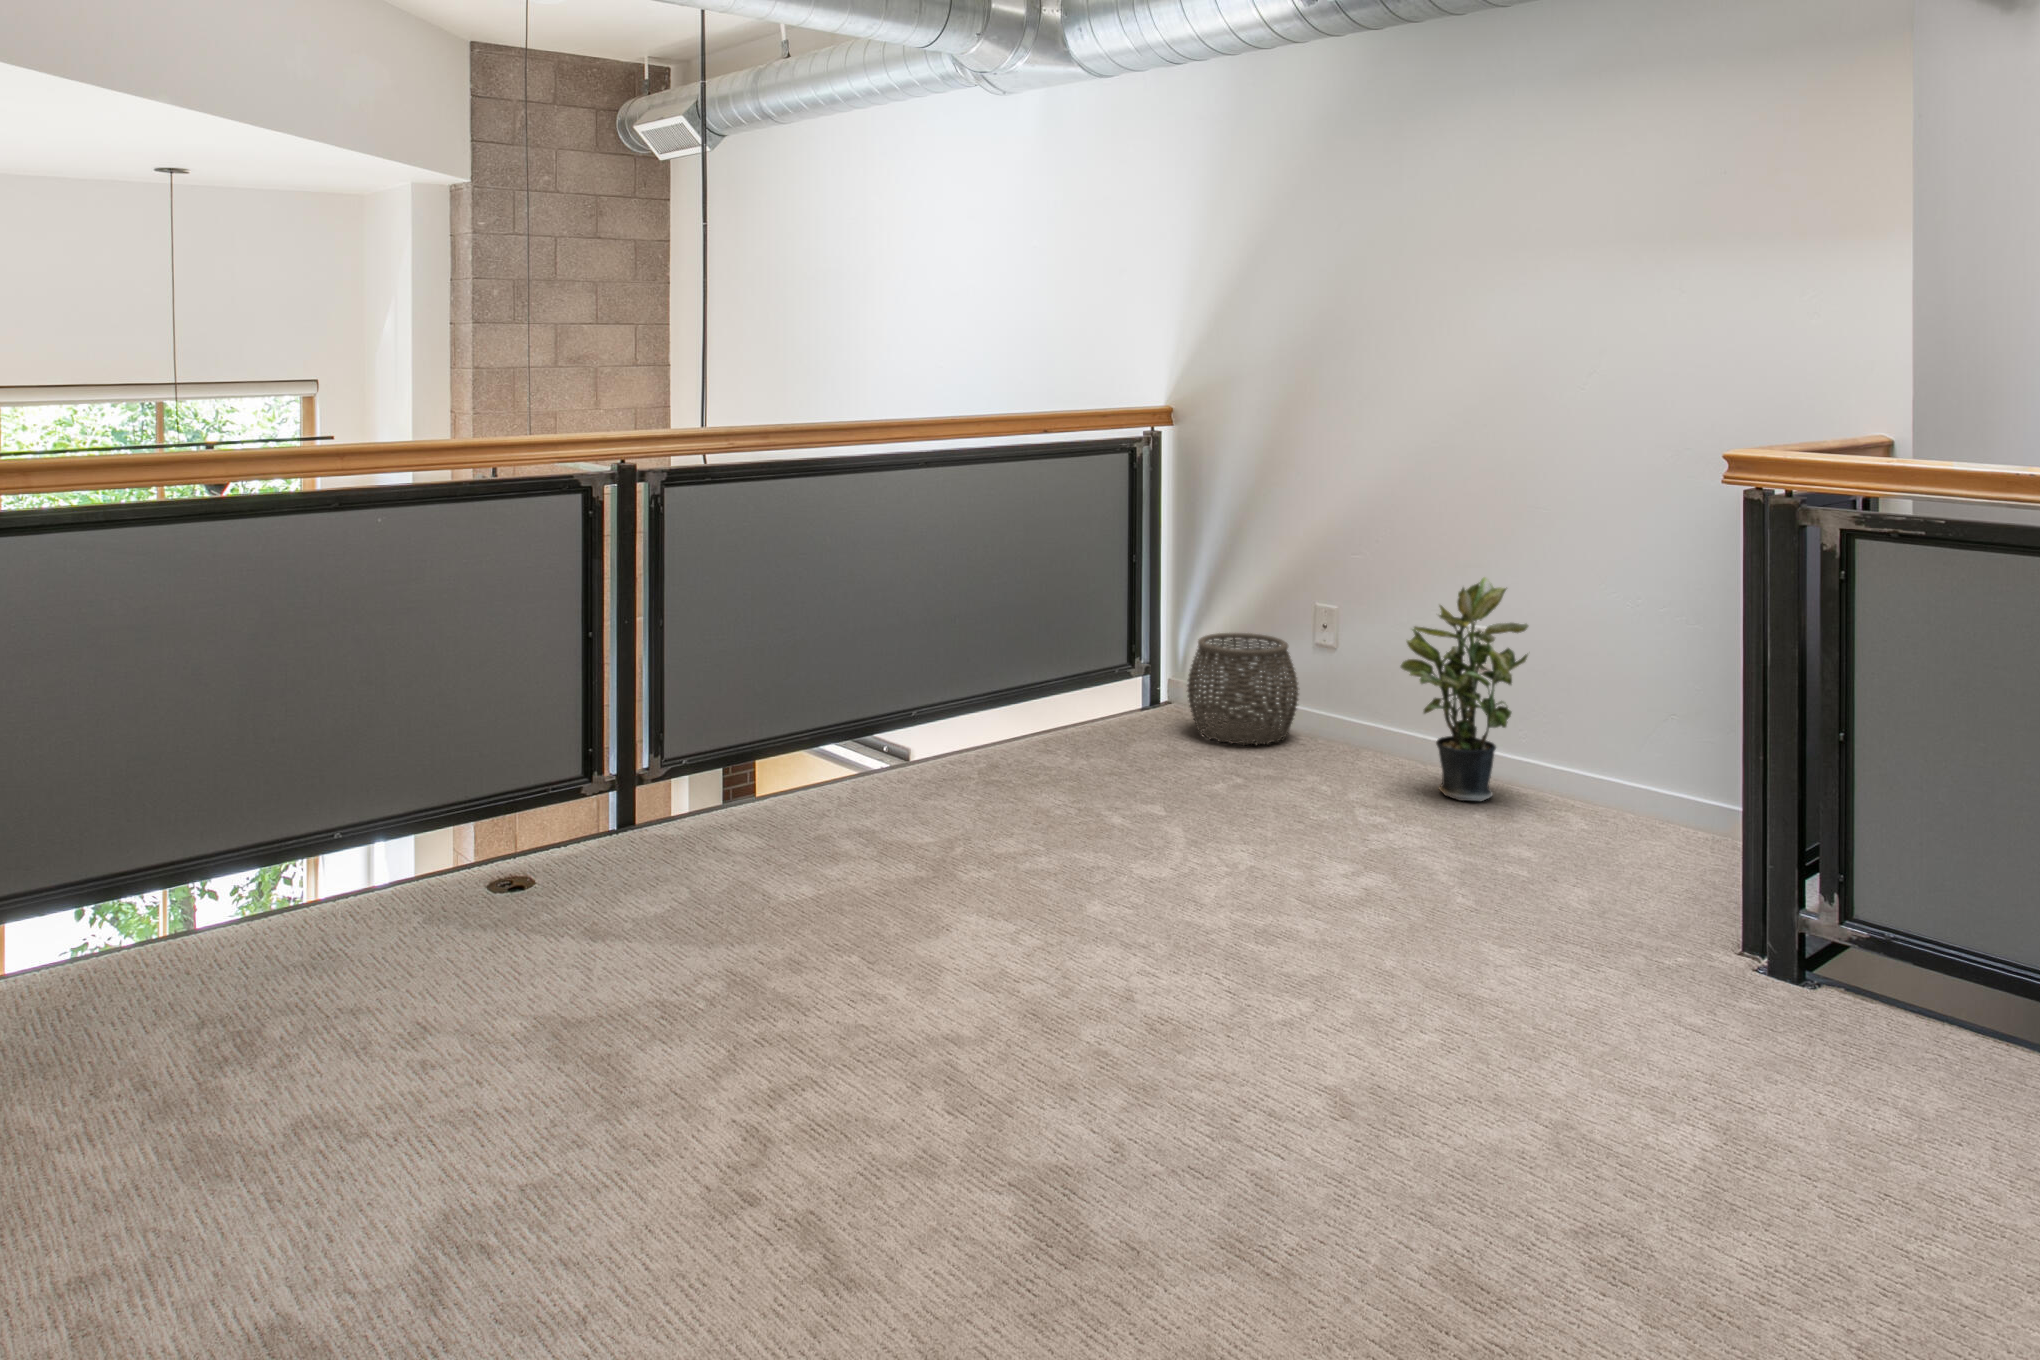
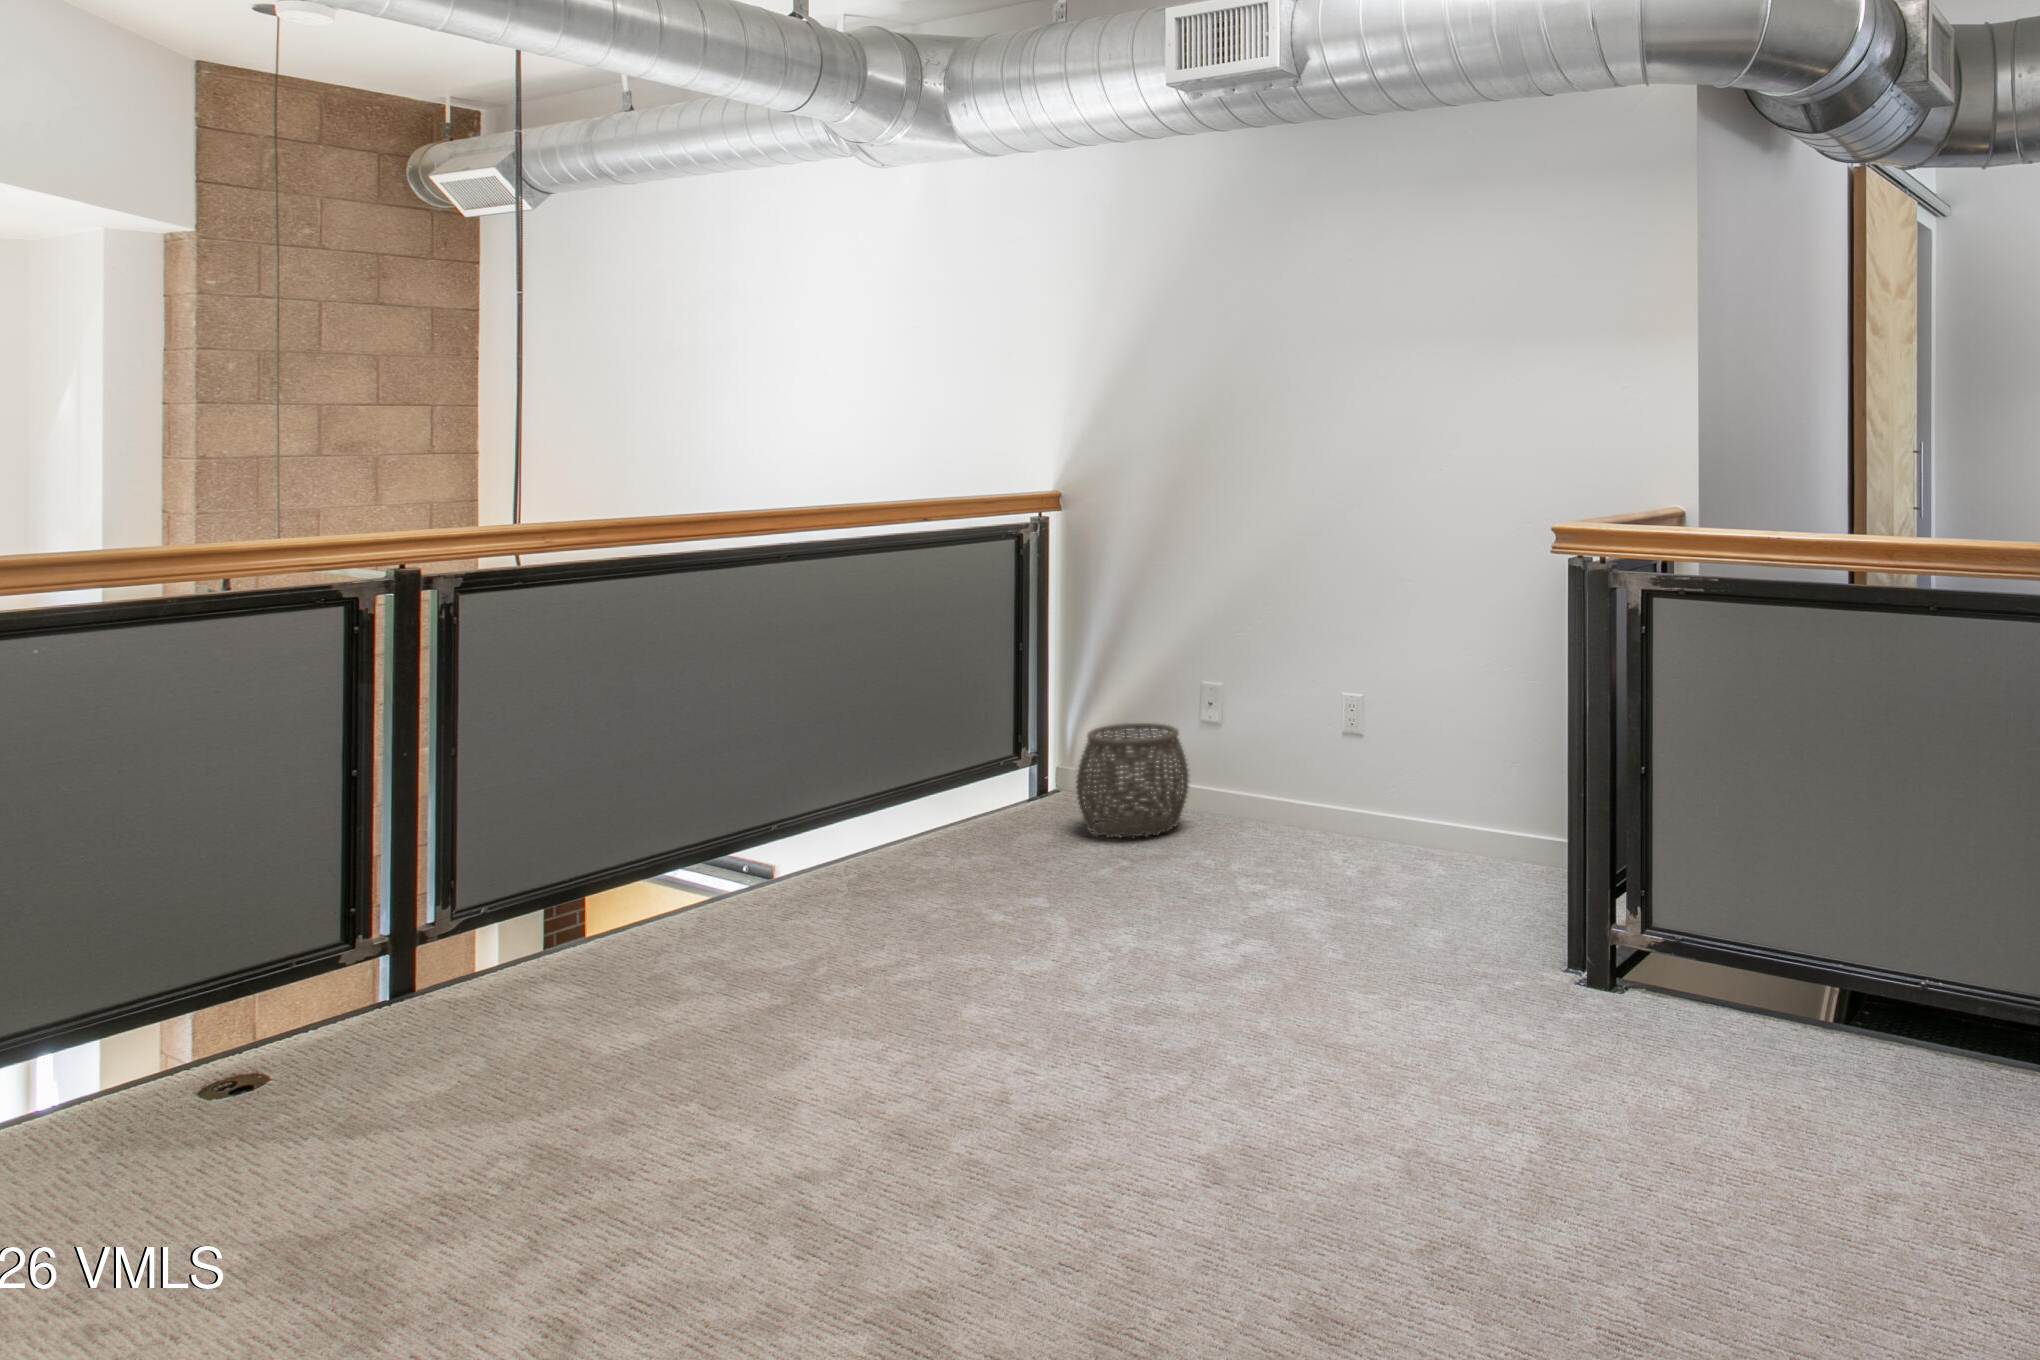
potted plant: present [1401,577,1528,801] -> none [1284,650,1402,870]

